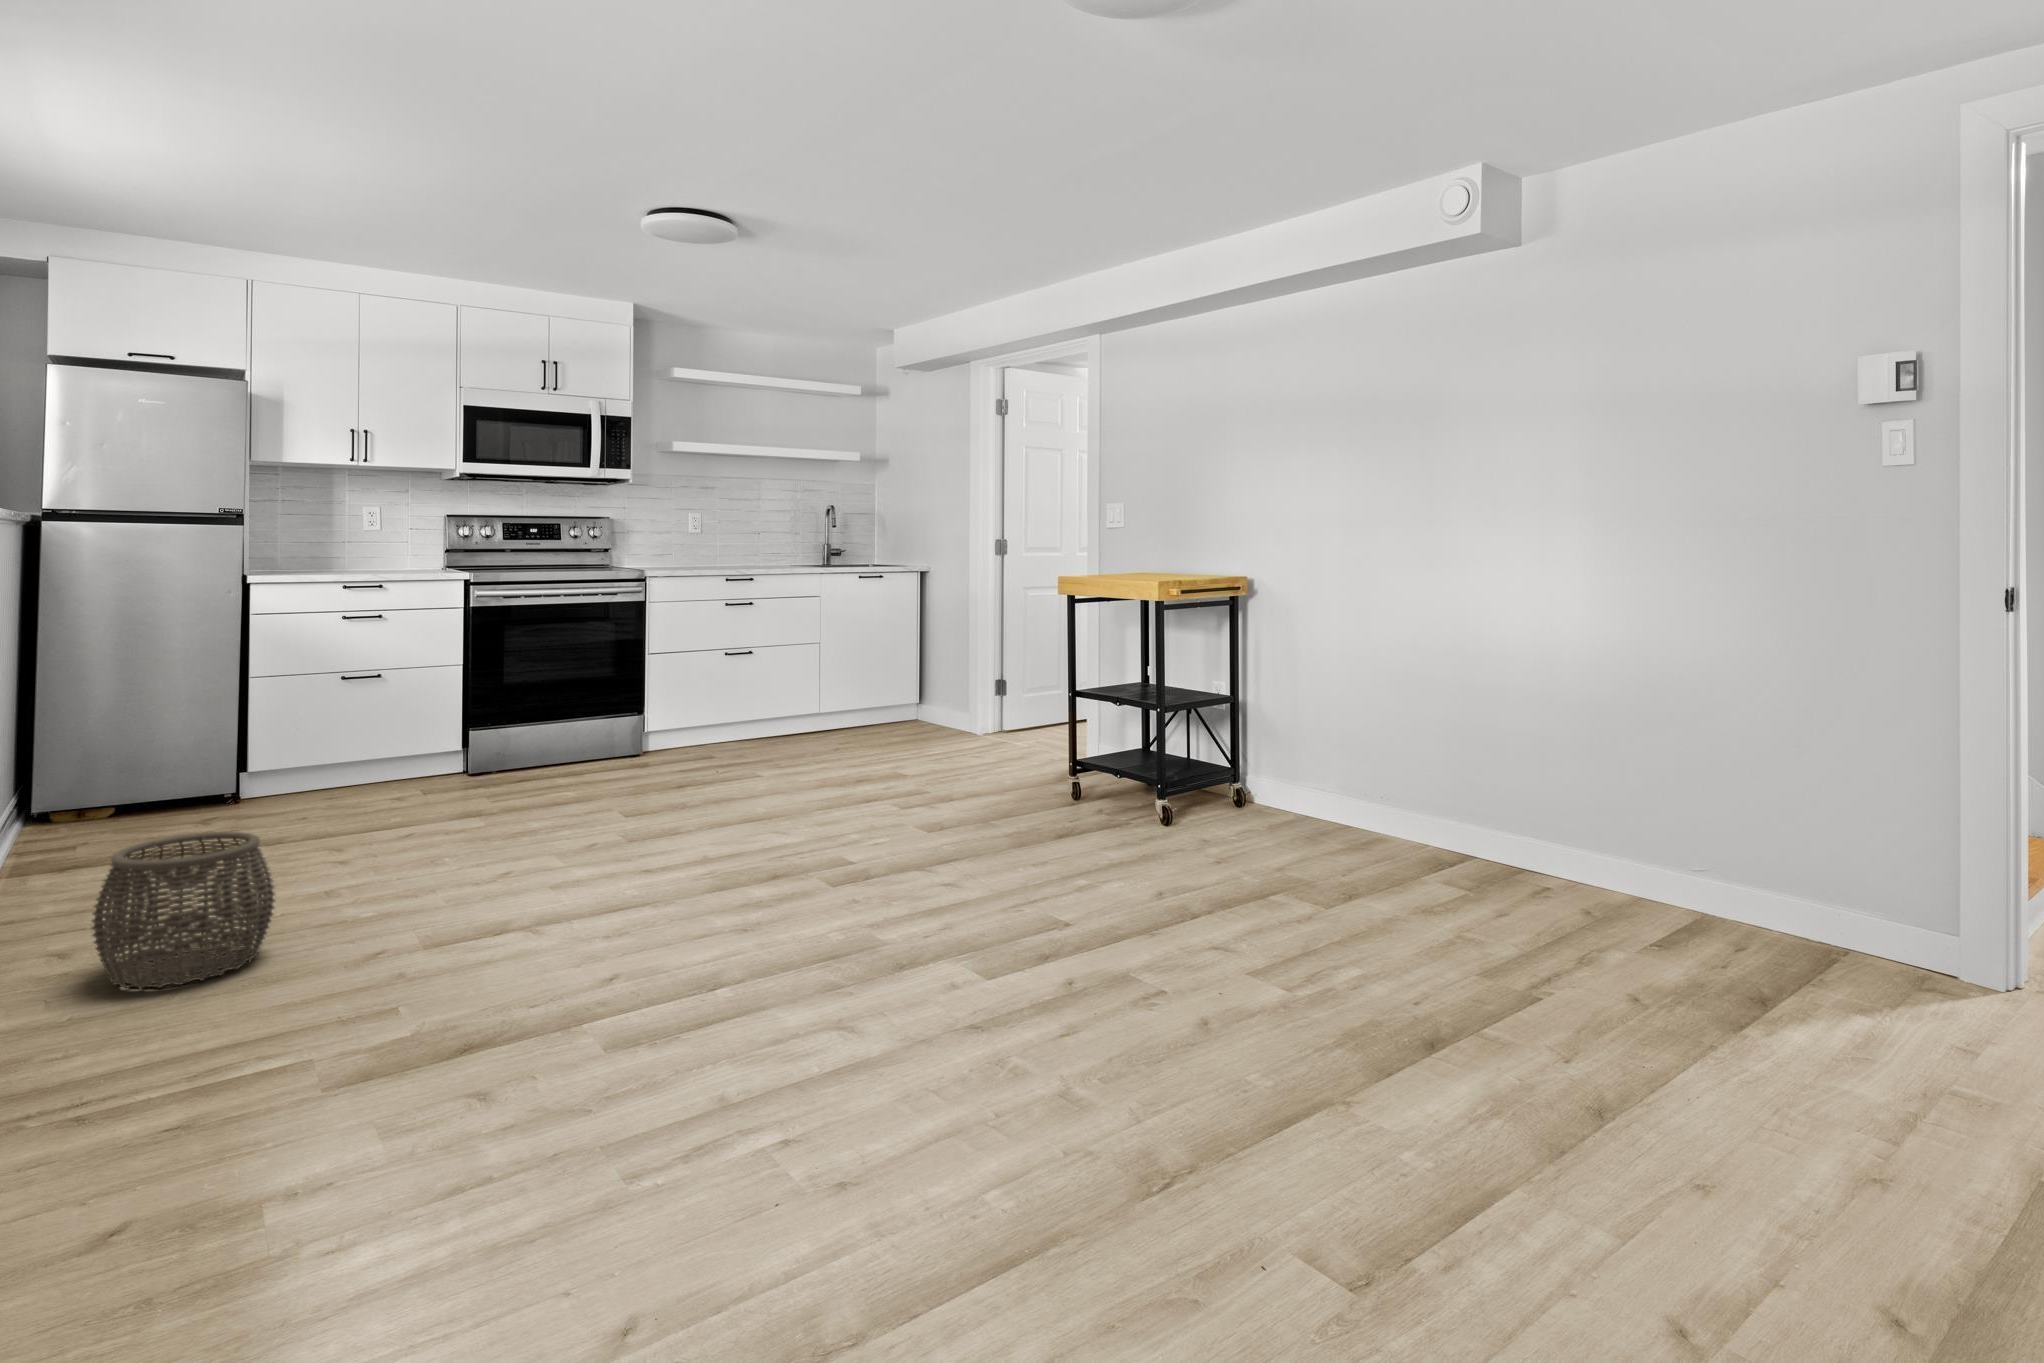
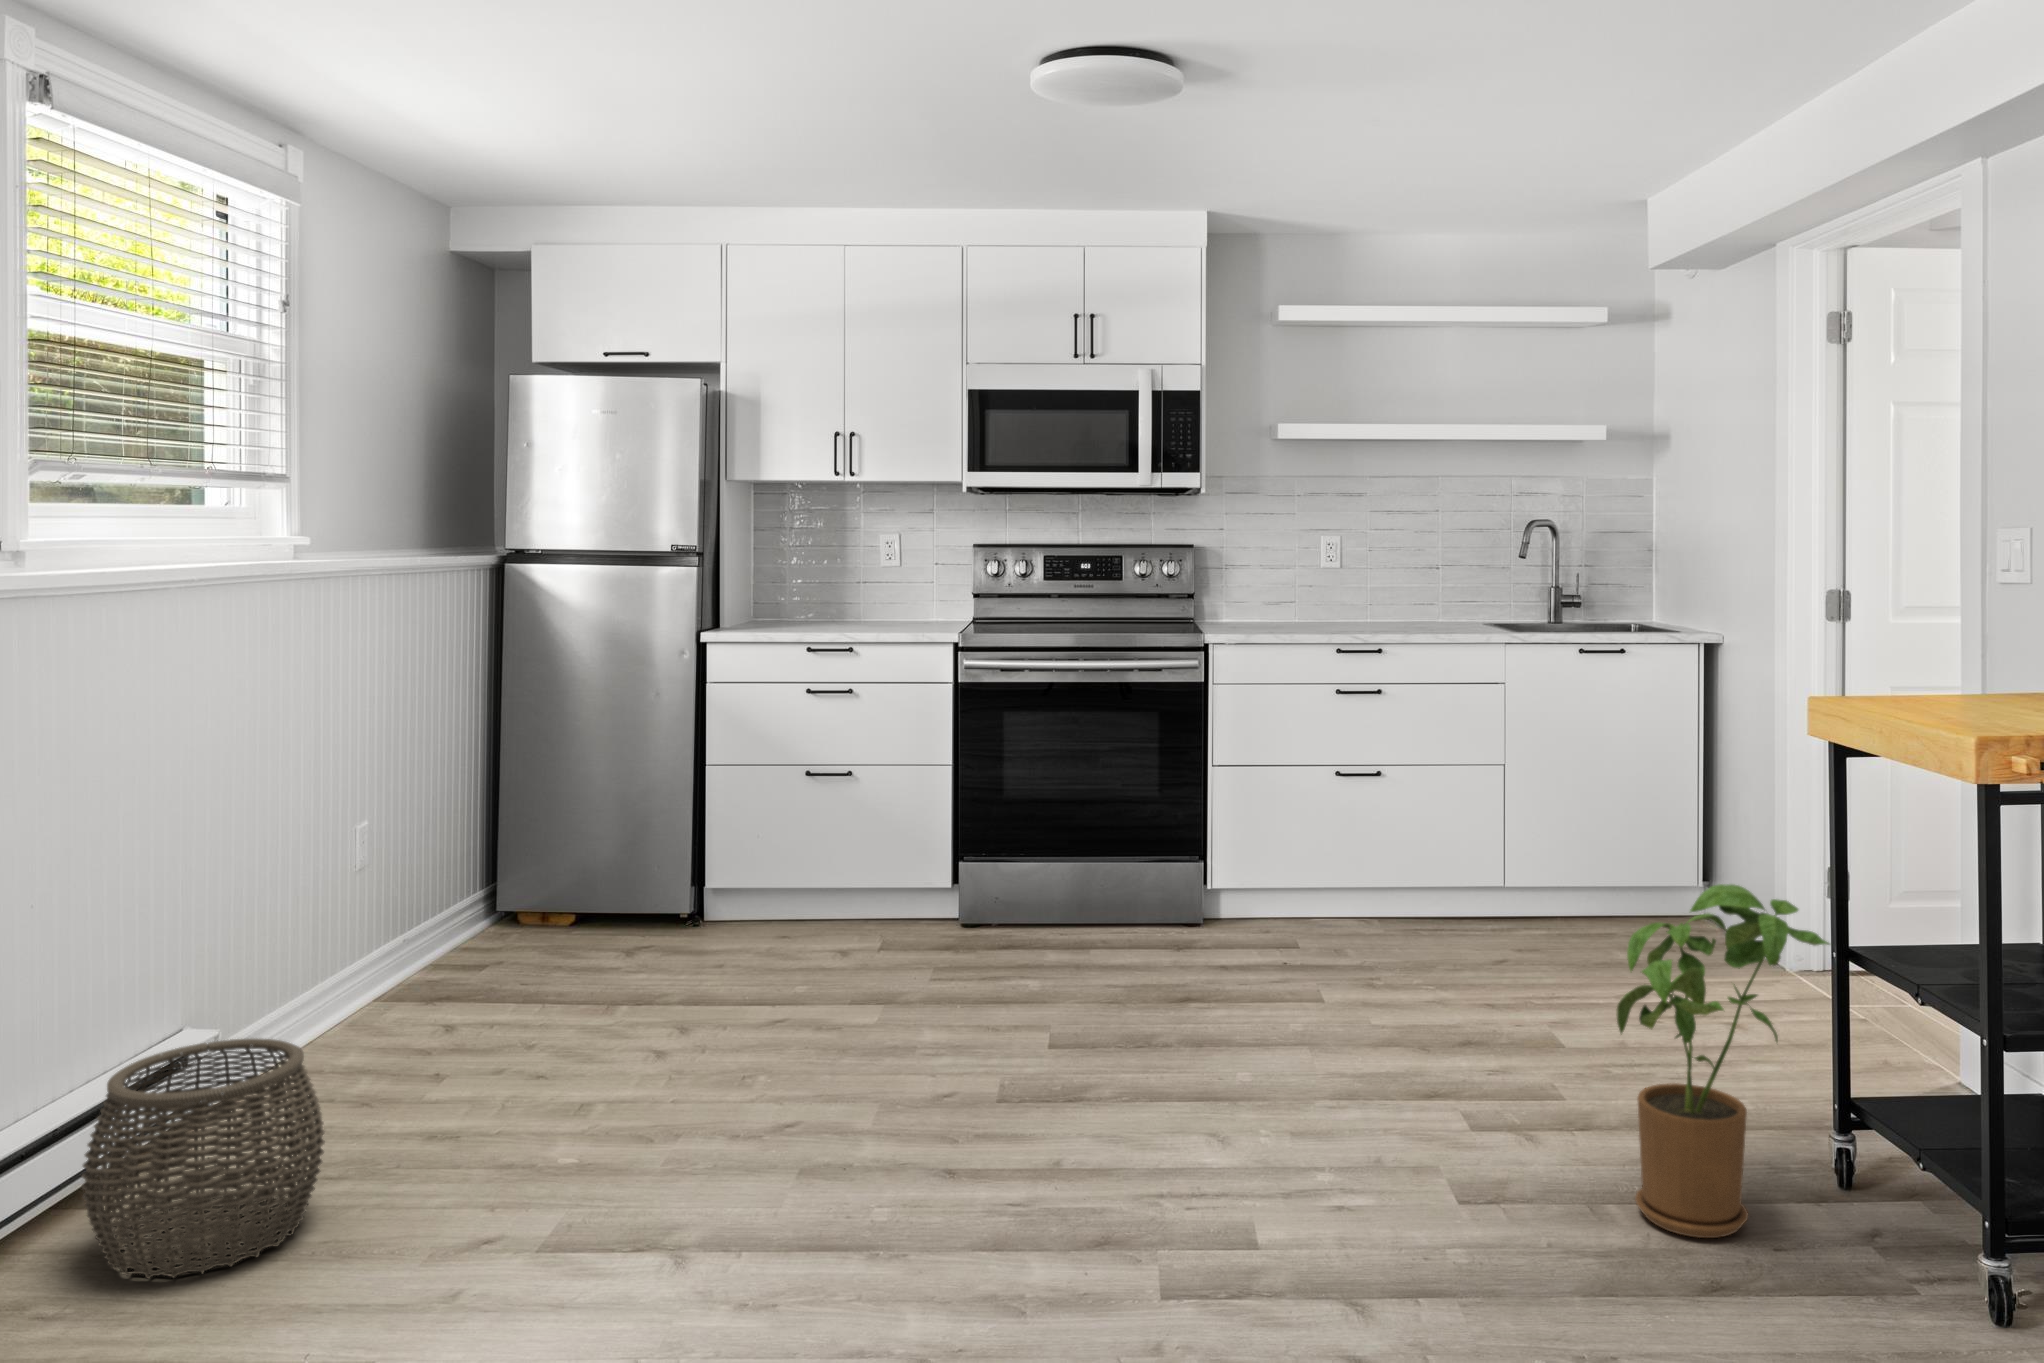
house plant: none [985,654,1074,810] -> present [1617,884,1829,1238]

